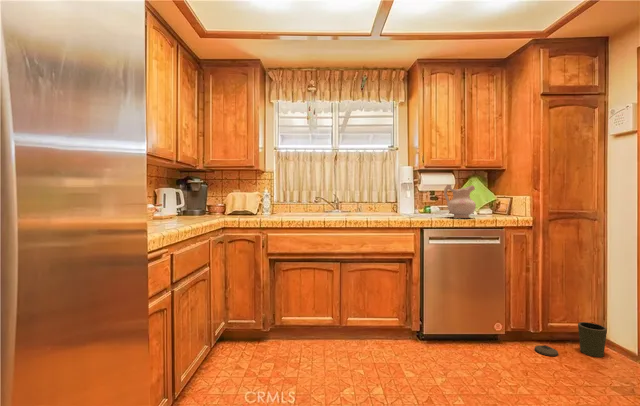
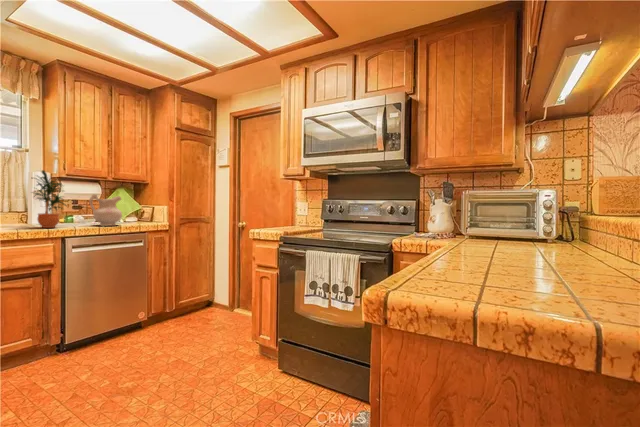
potted plant: none [396,164,425,218] -> present [34,170,66,228]
trash can: present [535,322,607,357] -> none [171,295,216,326]

